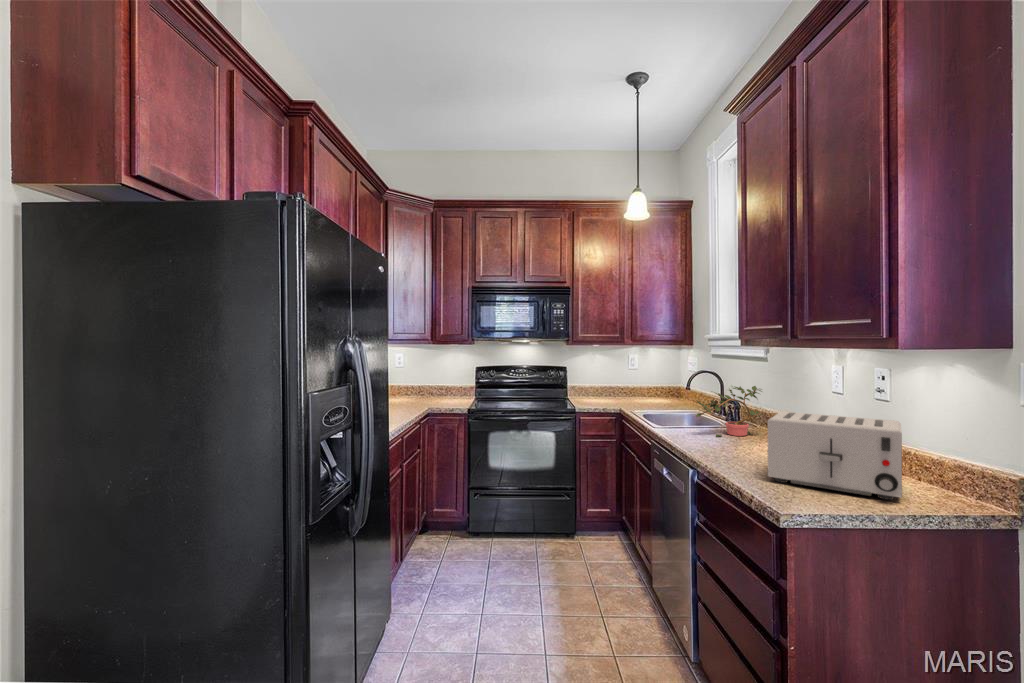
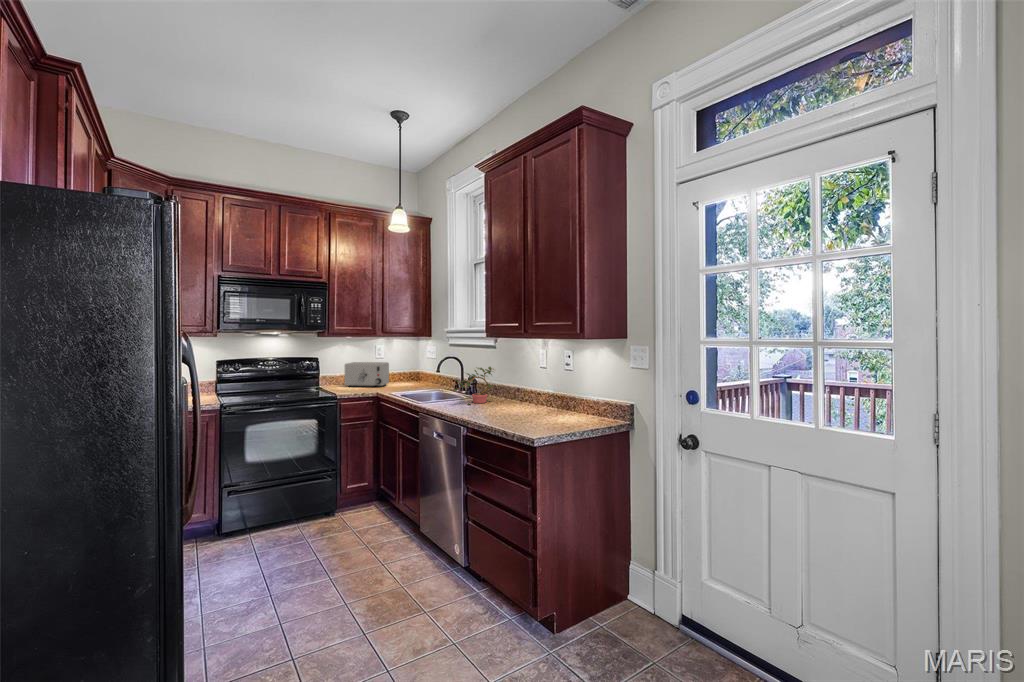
toaster: present [768,411,902,500] -> present [344,362,389,387]

